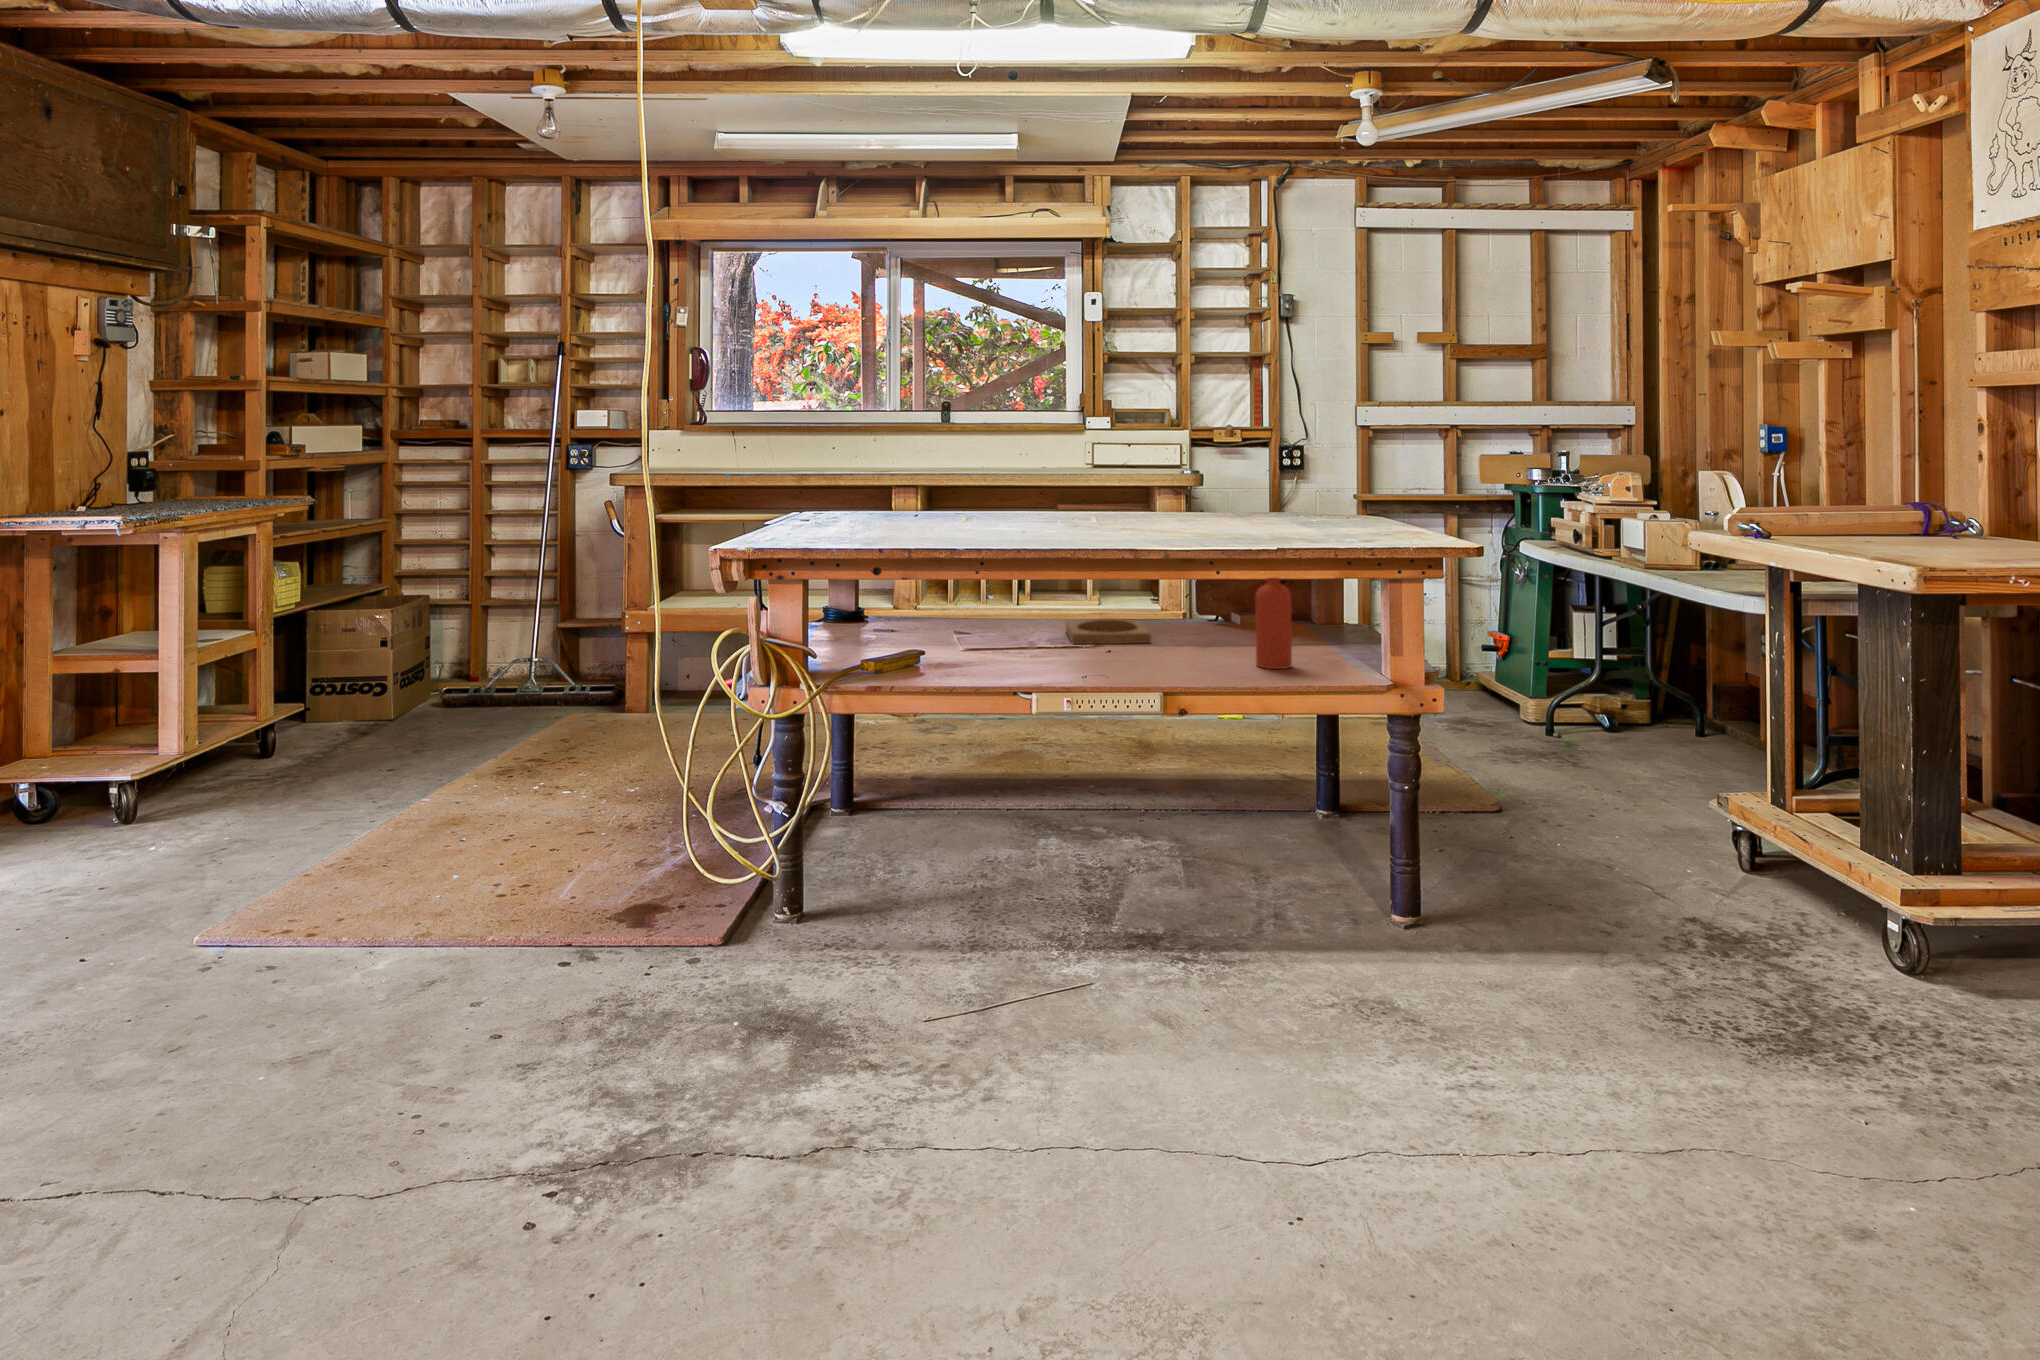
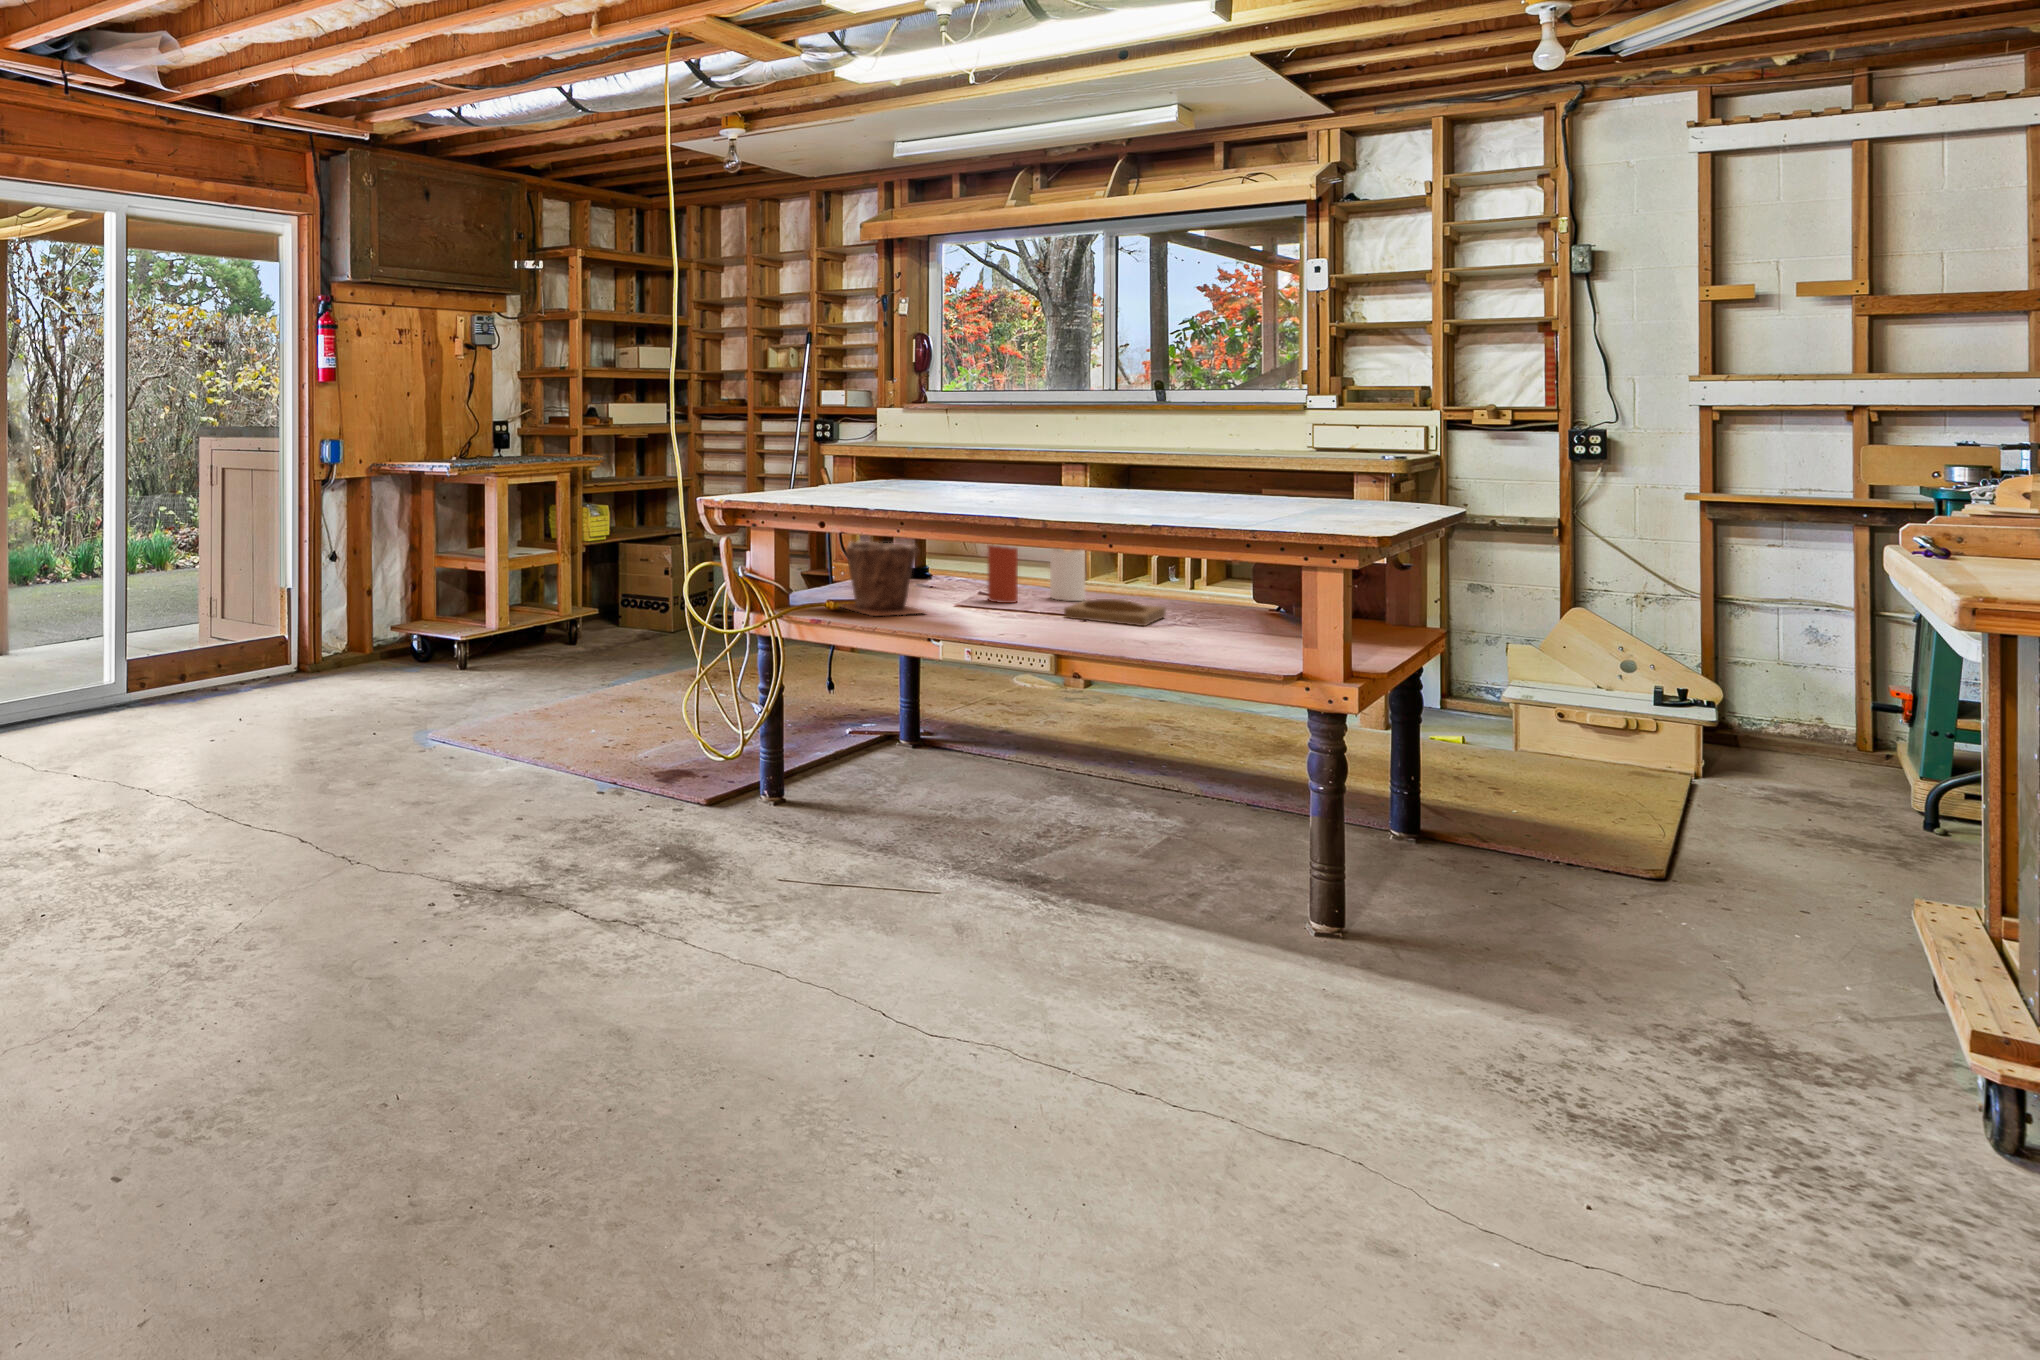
jar: none [1005,568,1039,625] -> present [1050,548,1085,601]
bottle: present [1255,578,1292,669] -> present [988,545,1018,603]
plant pot: none [863,584,964,672] -> present [840,540,925,616]

